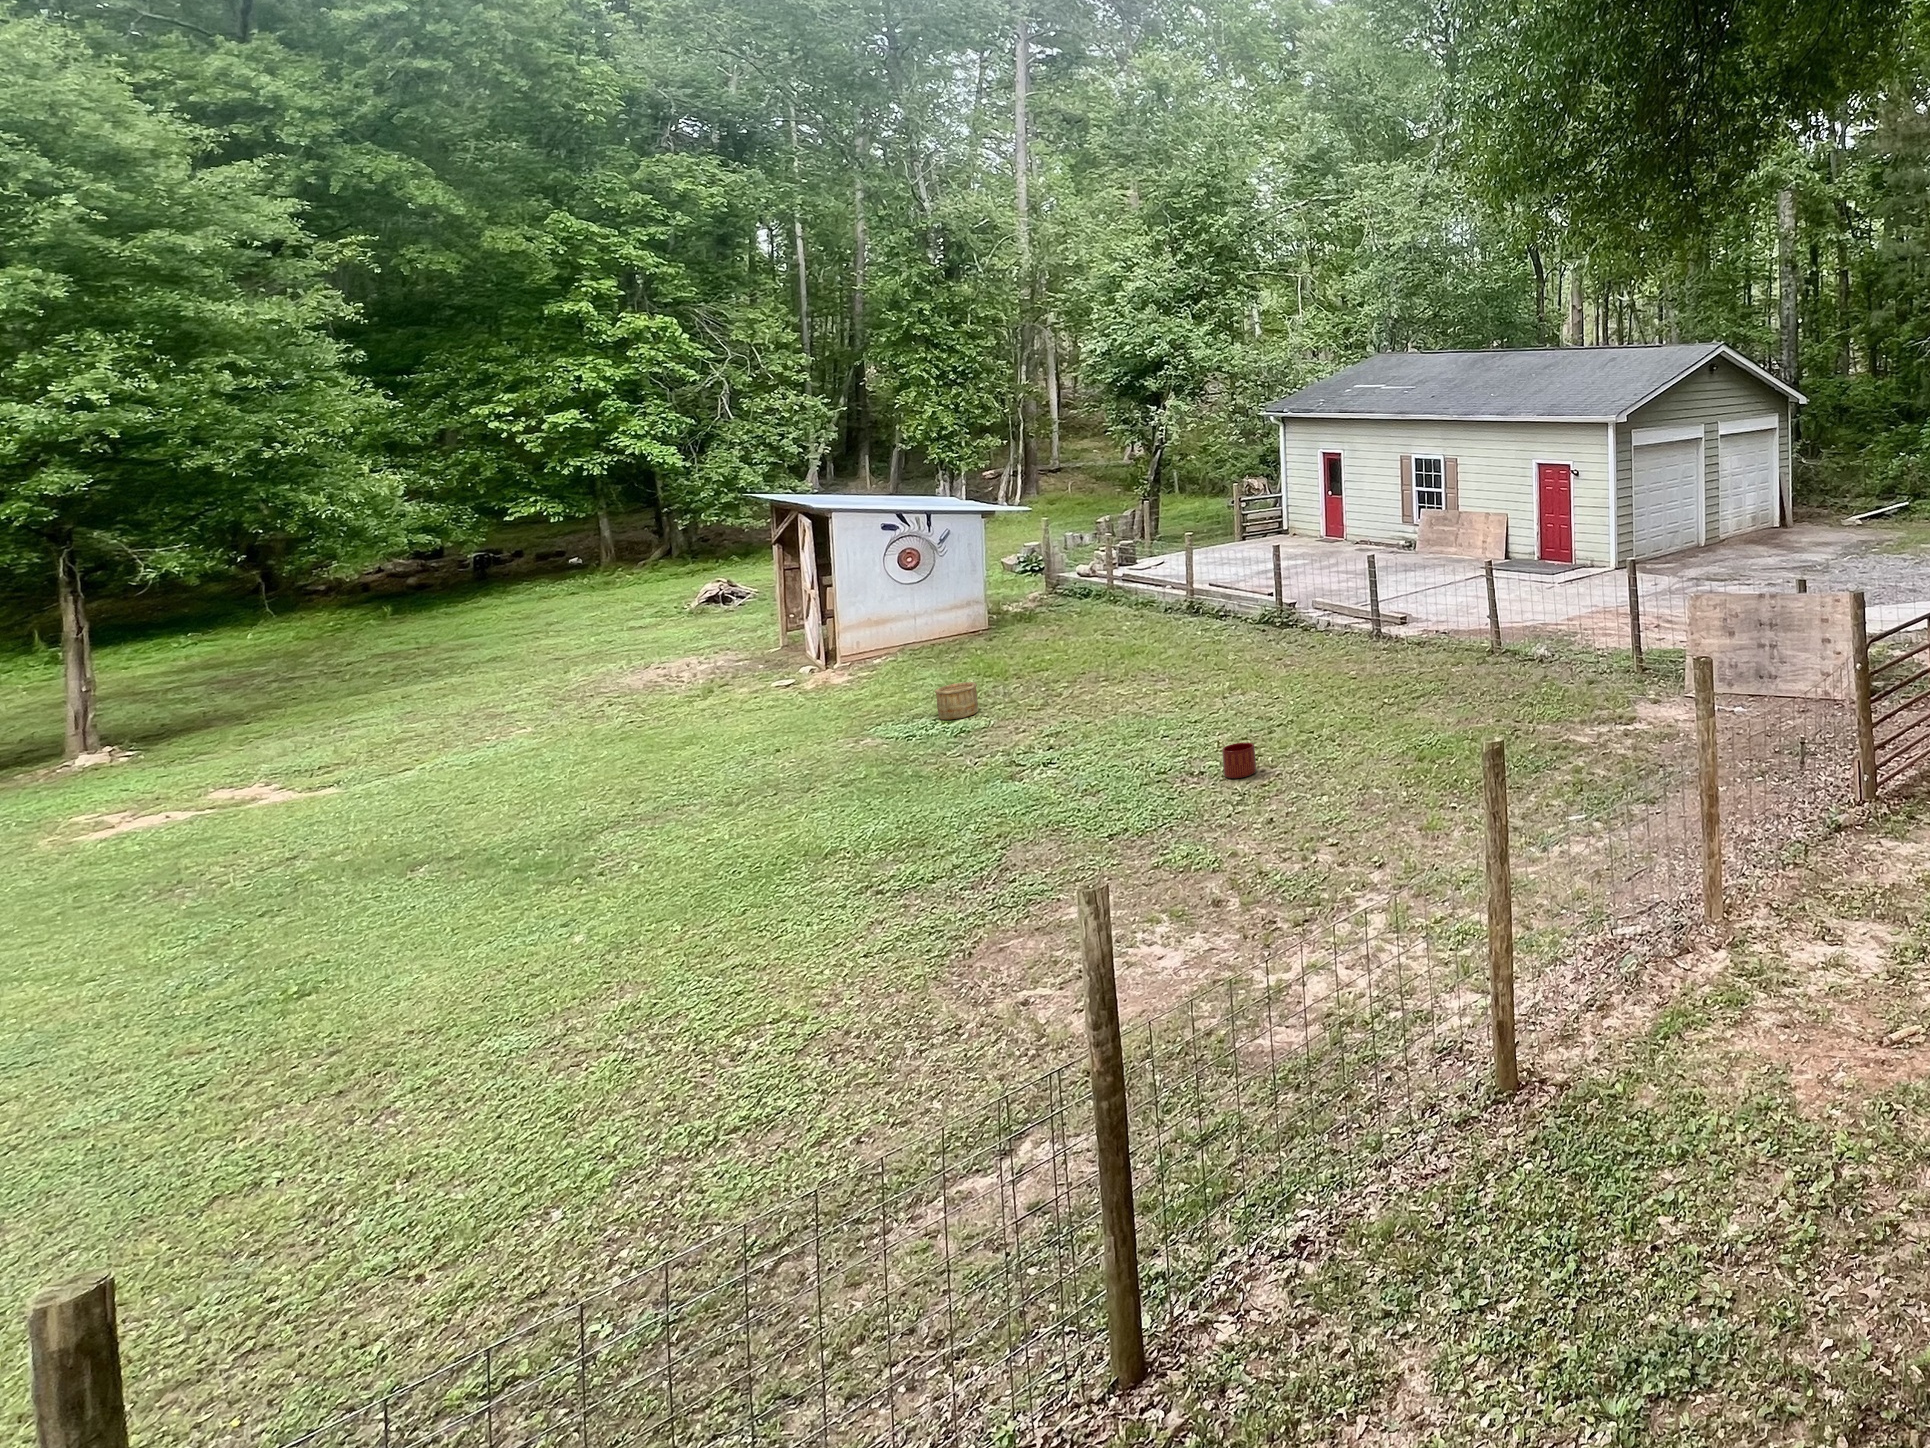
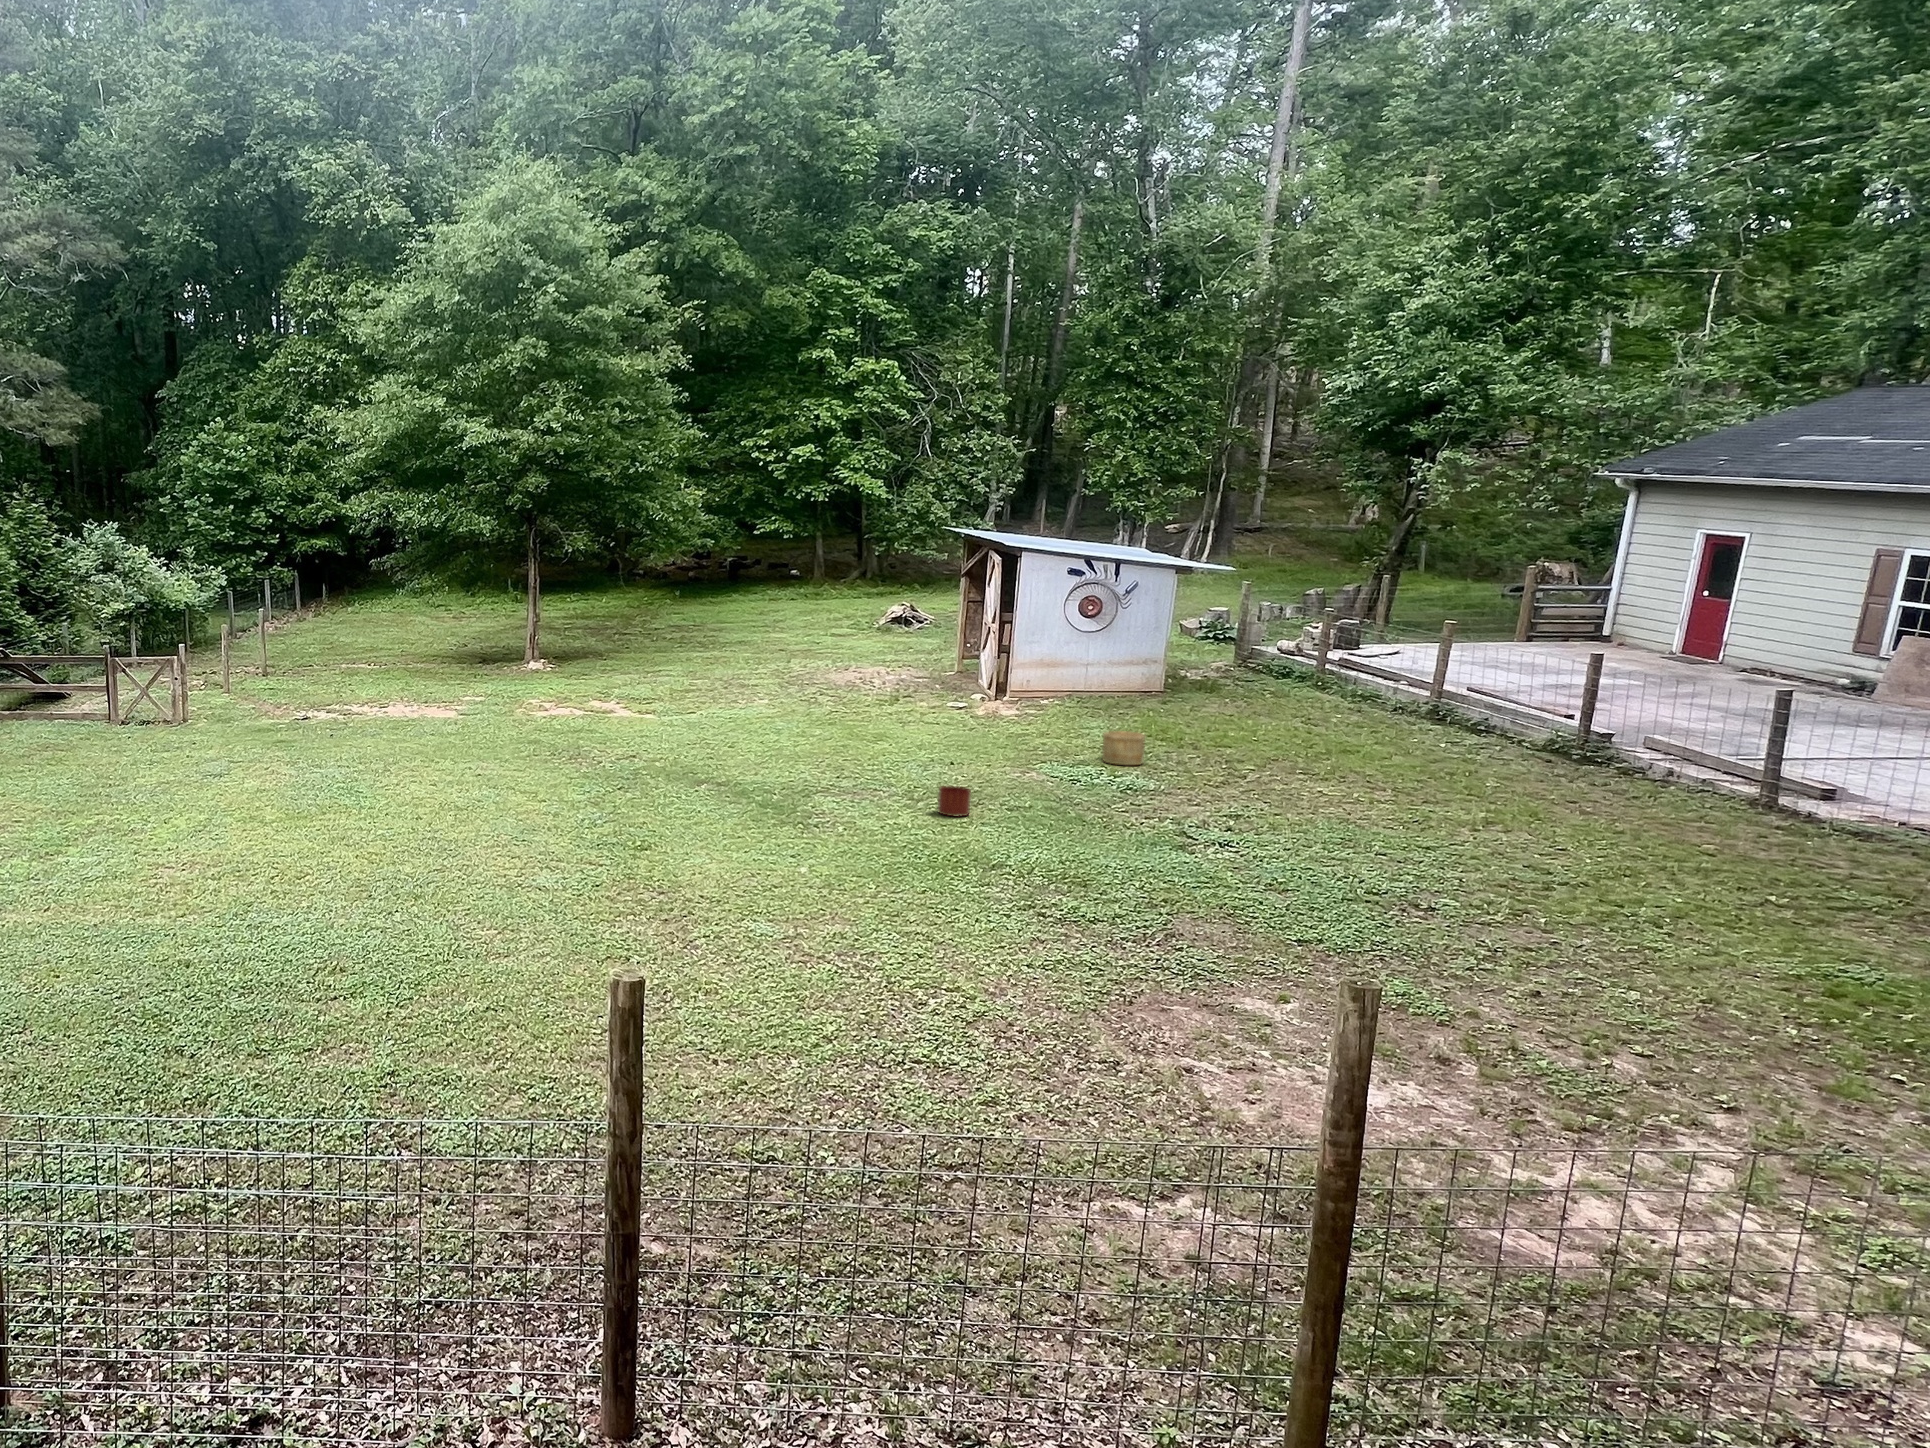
planter: present [1222,743,1256,778] -> present [938,786,971,817]

